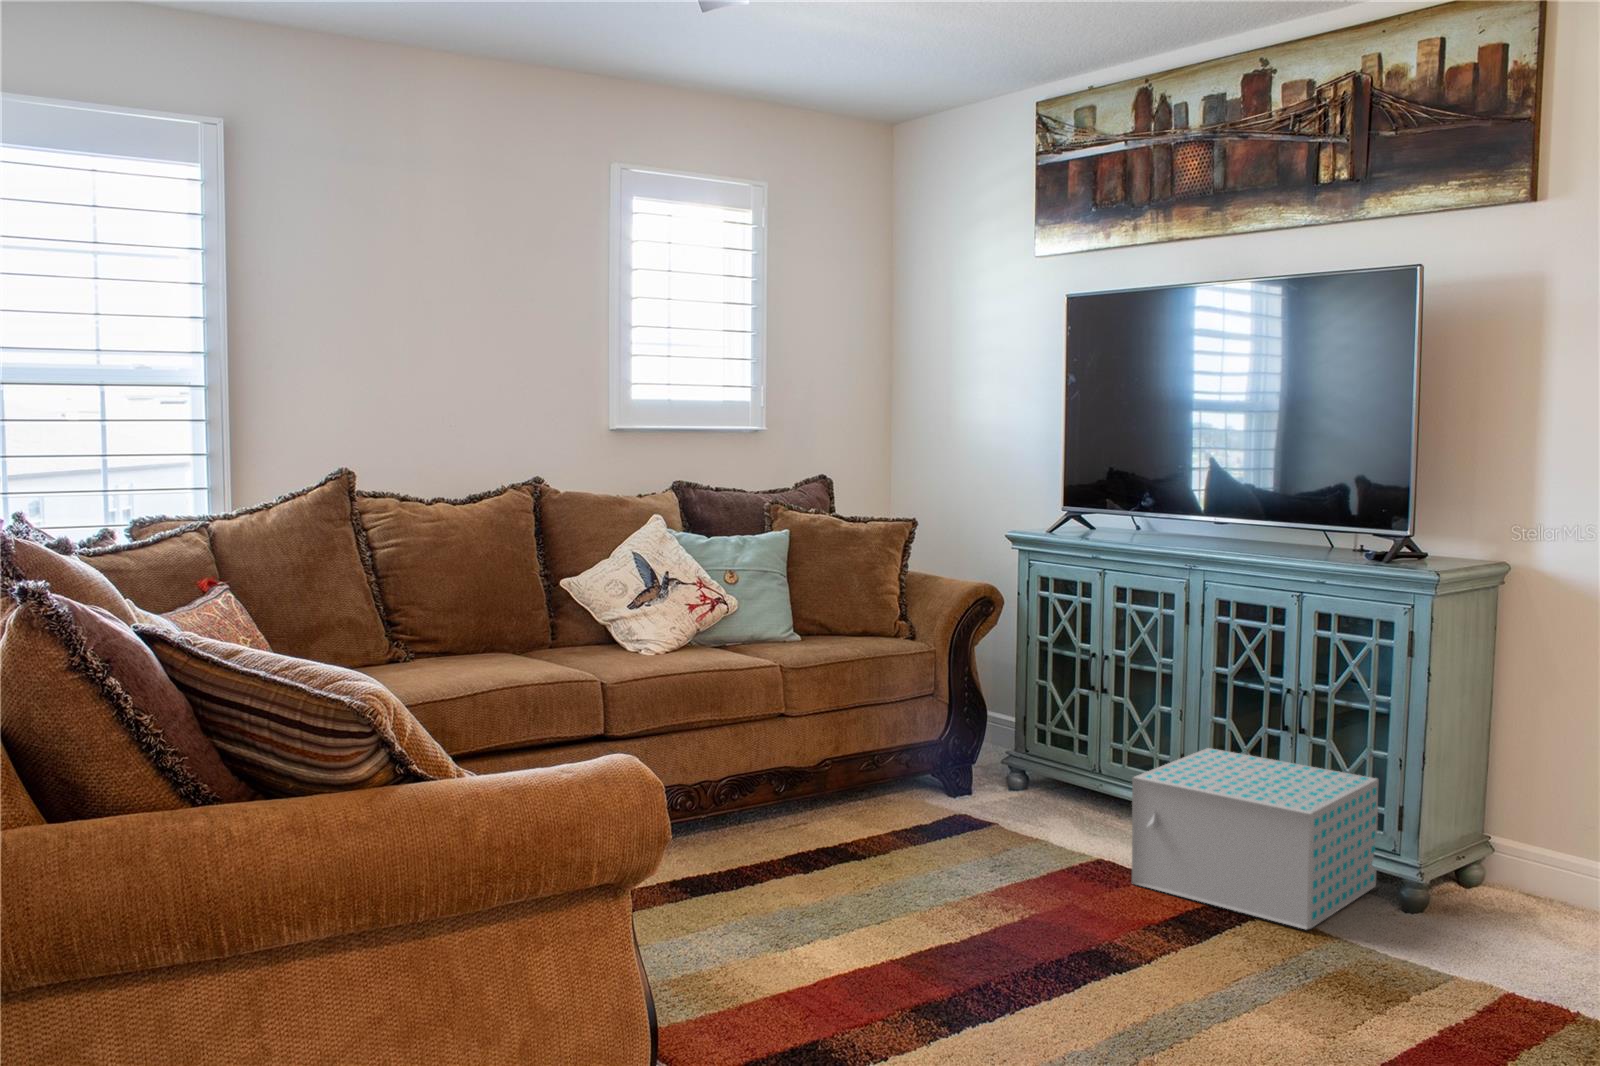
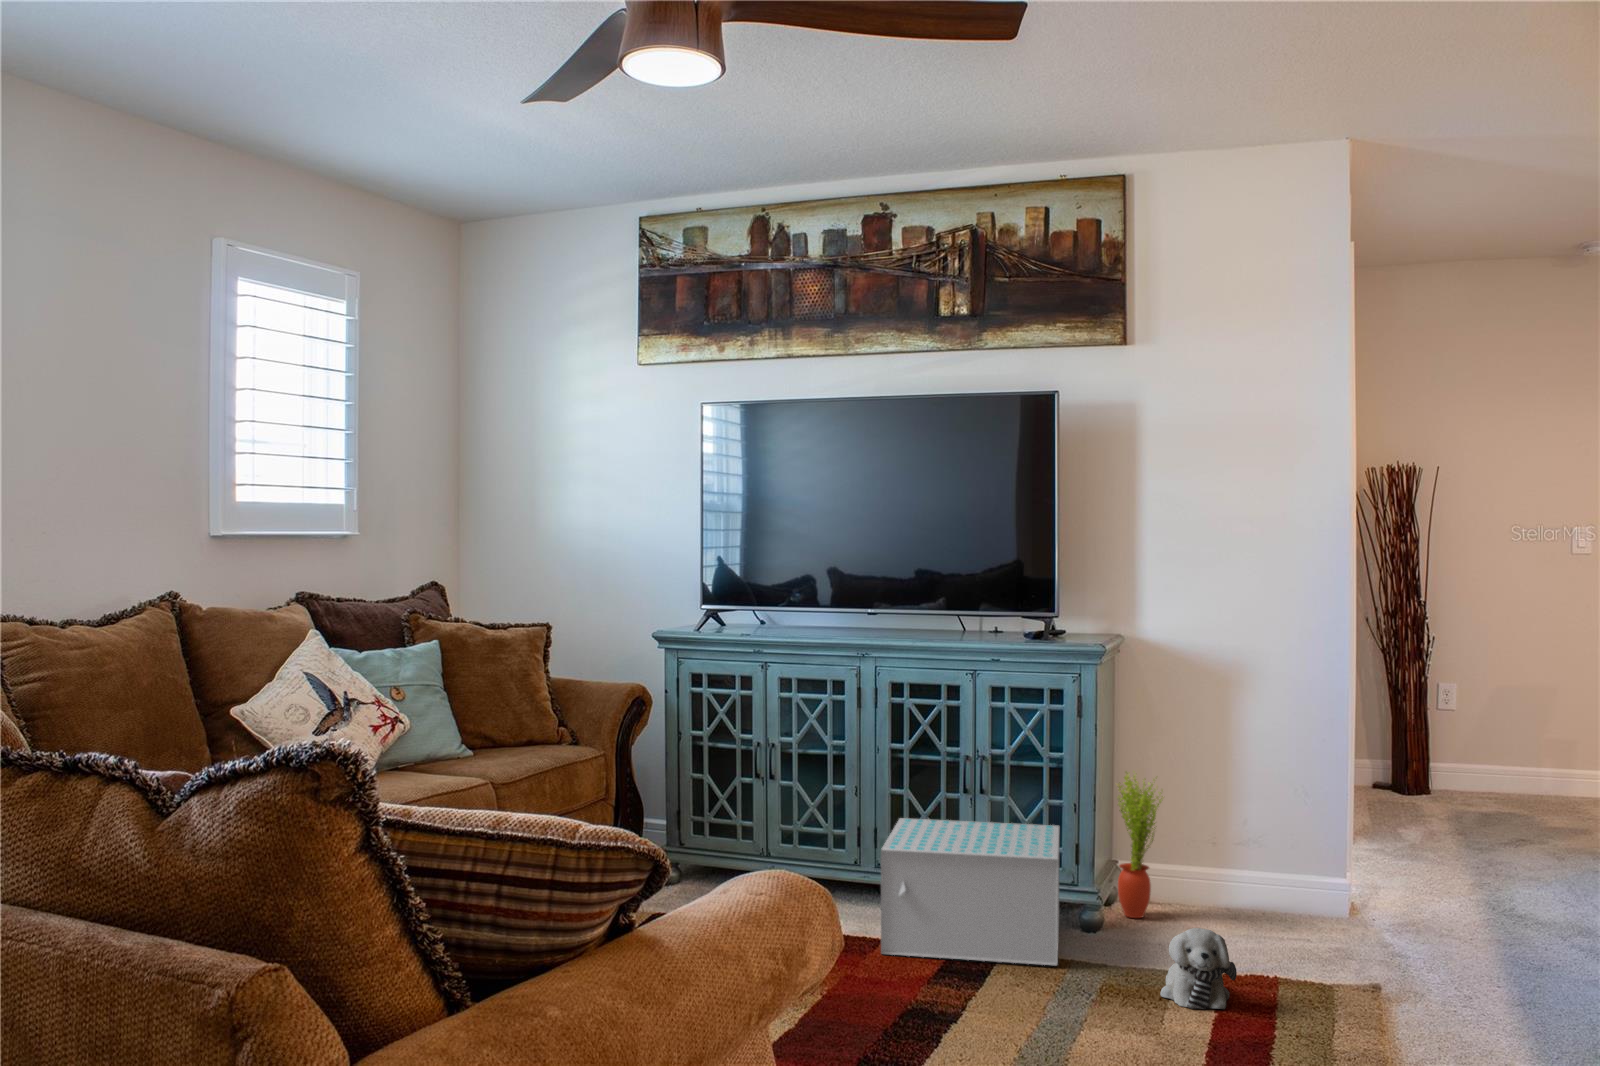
potted plant: none [1459,726,1528,899] -> present [1117,772,1164,918]
plush toy: none [1389,915,1481,1014] -> present [1160,928,1237,1009]

